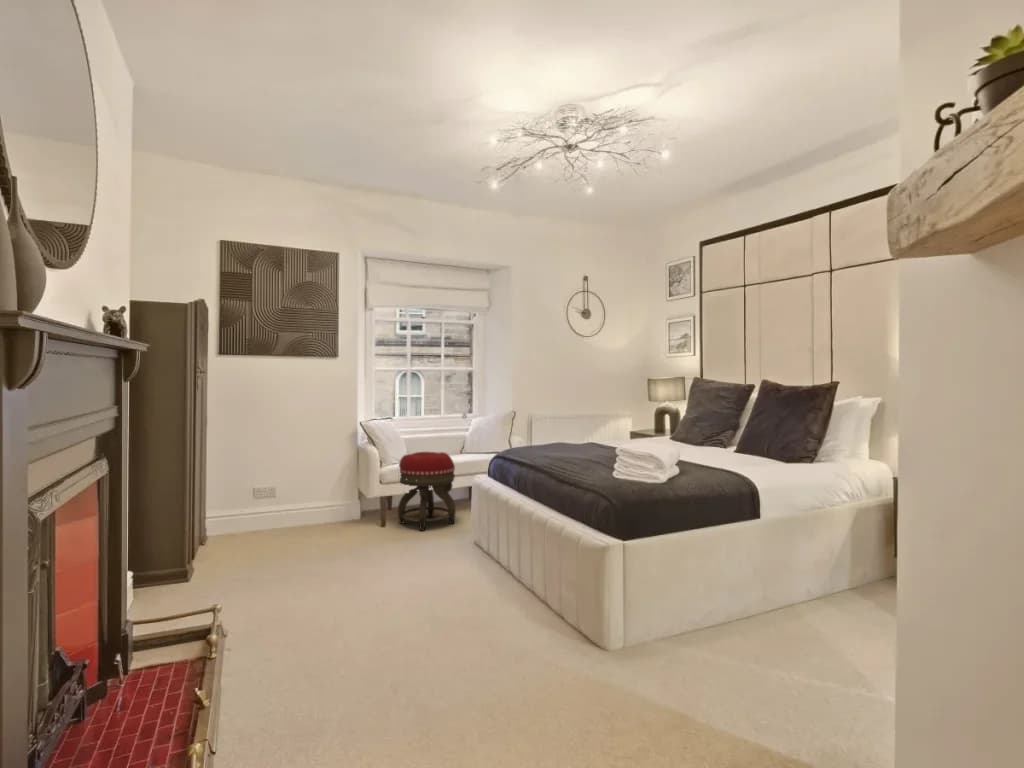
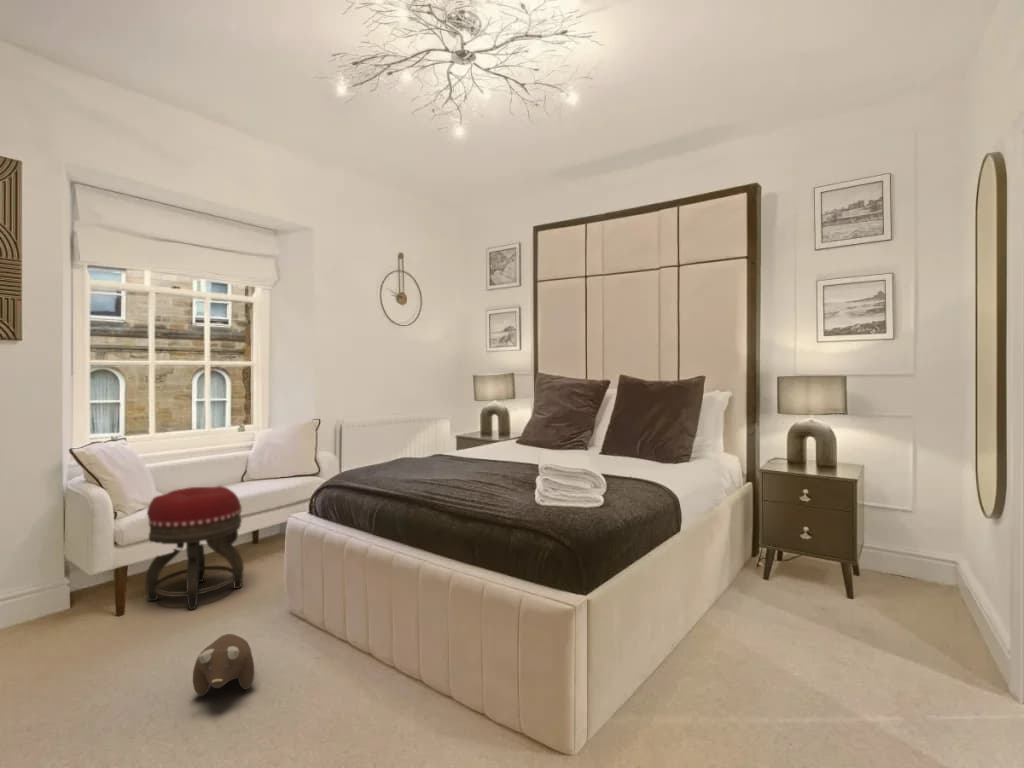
plush toy: none [409,539,444,574] -> present [193,634,254,696]

